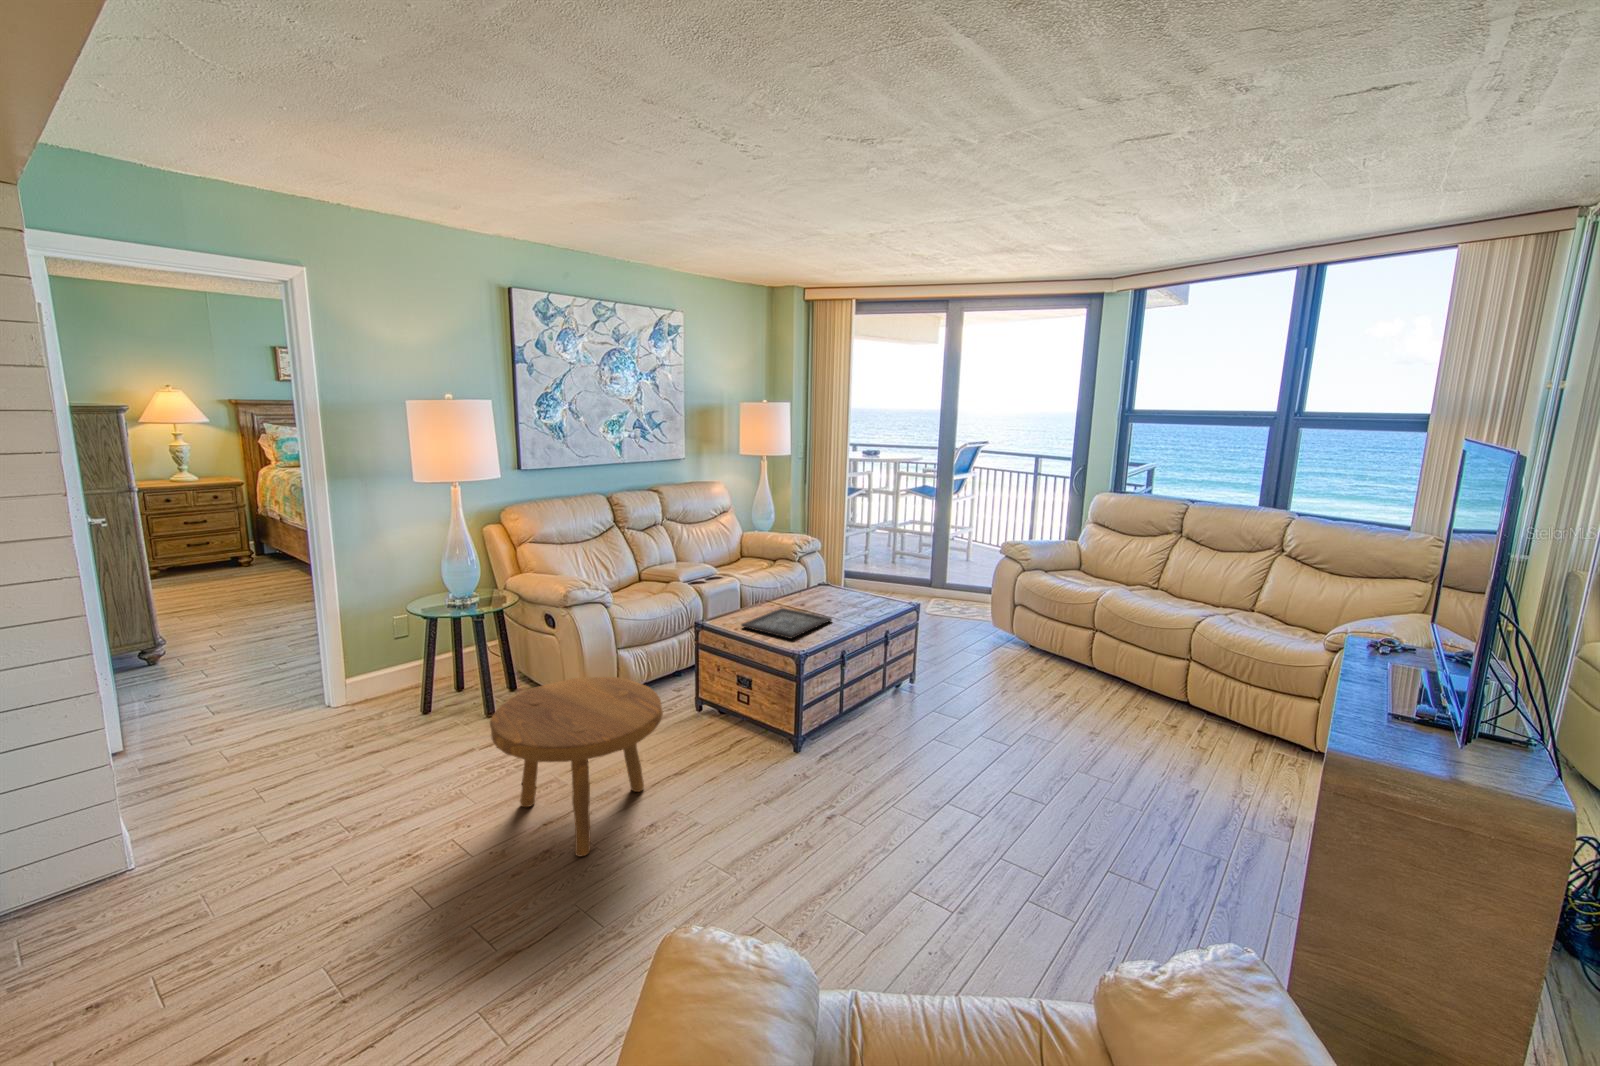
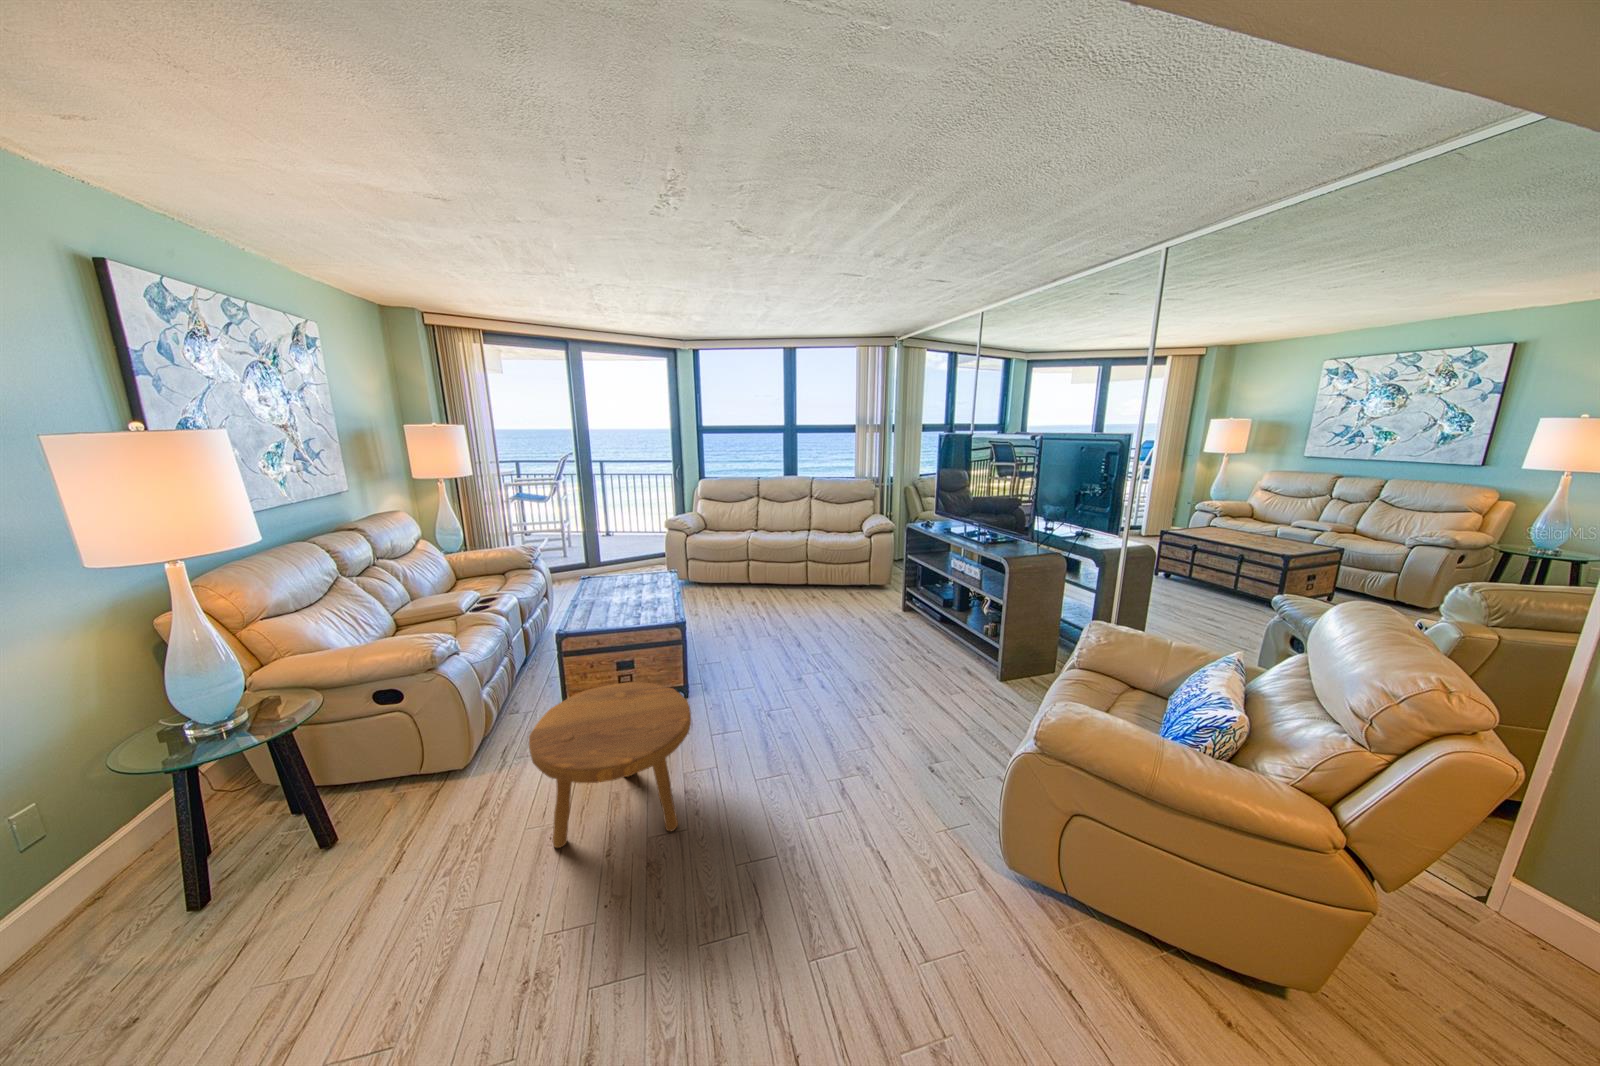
tray: present [741,608,832,639] -> none [601,594,657,621]

